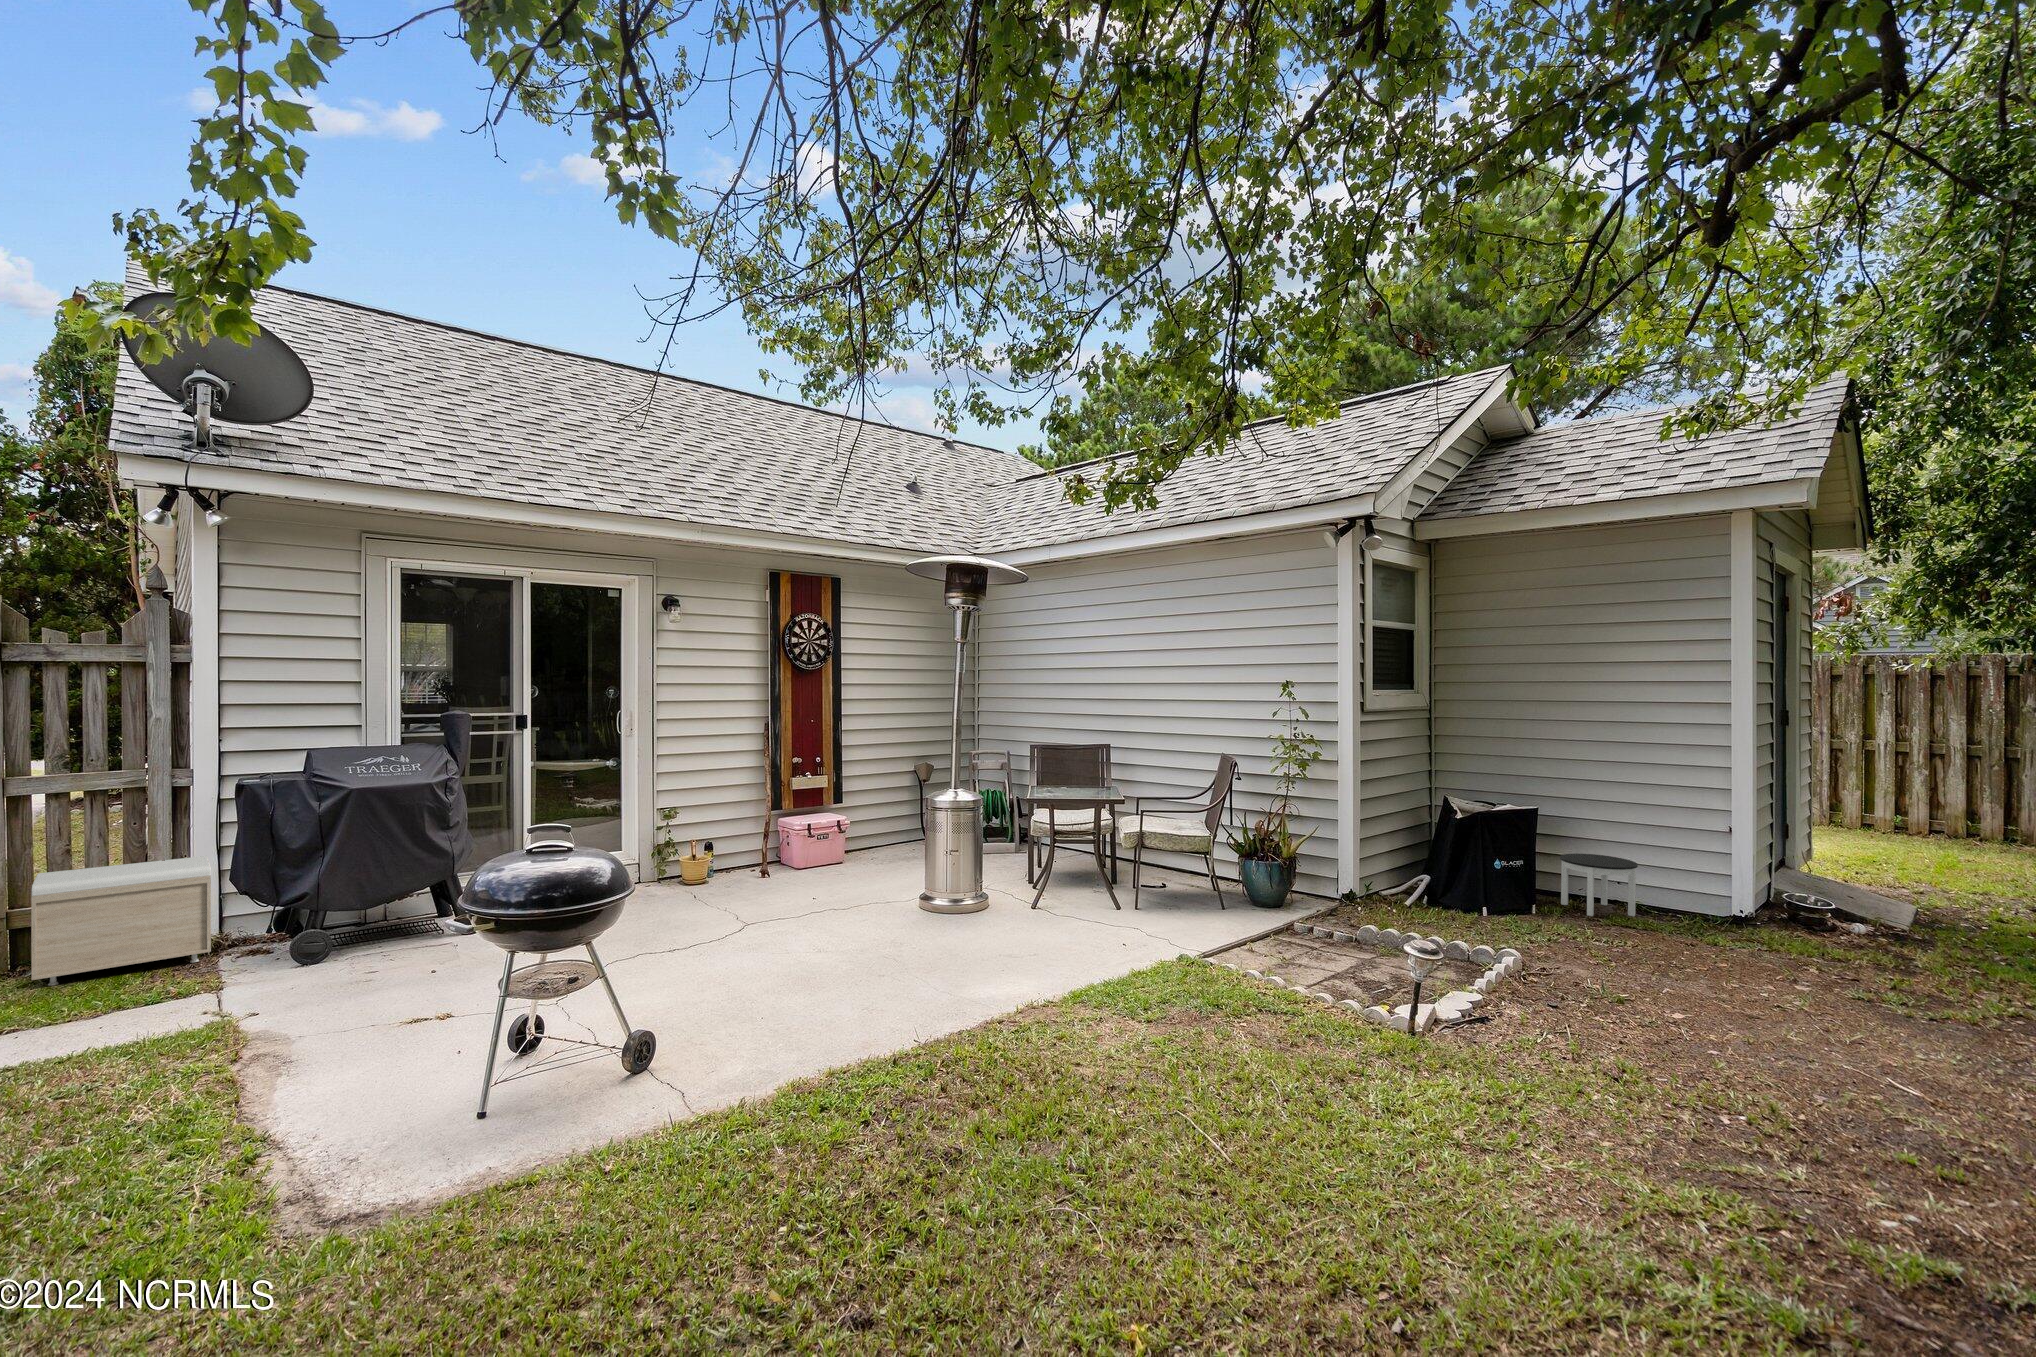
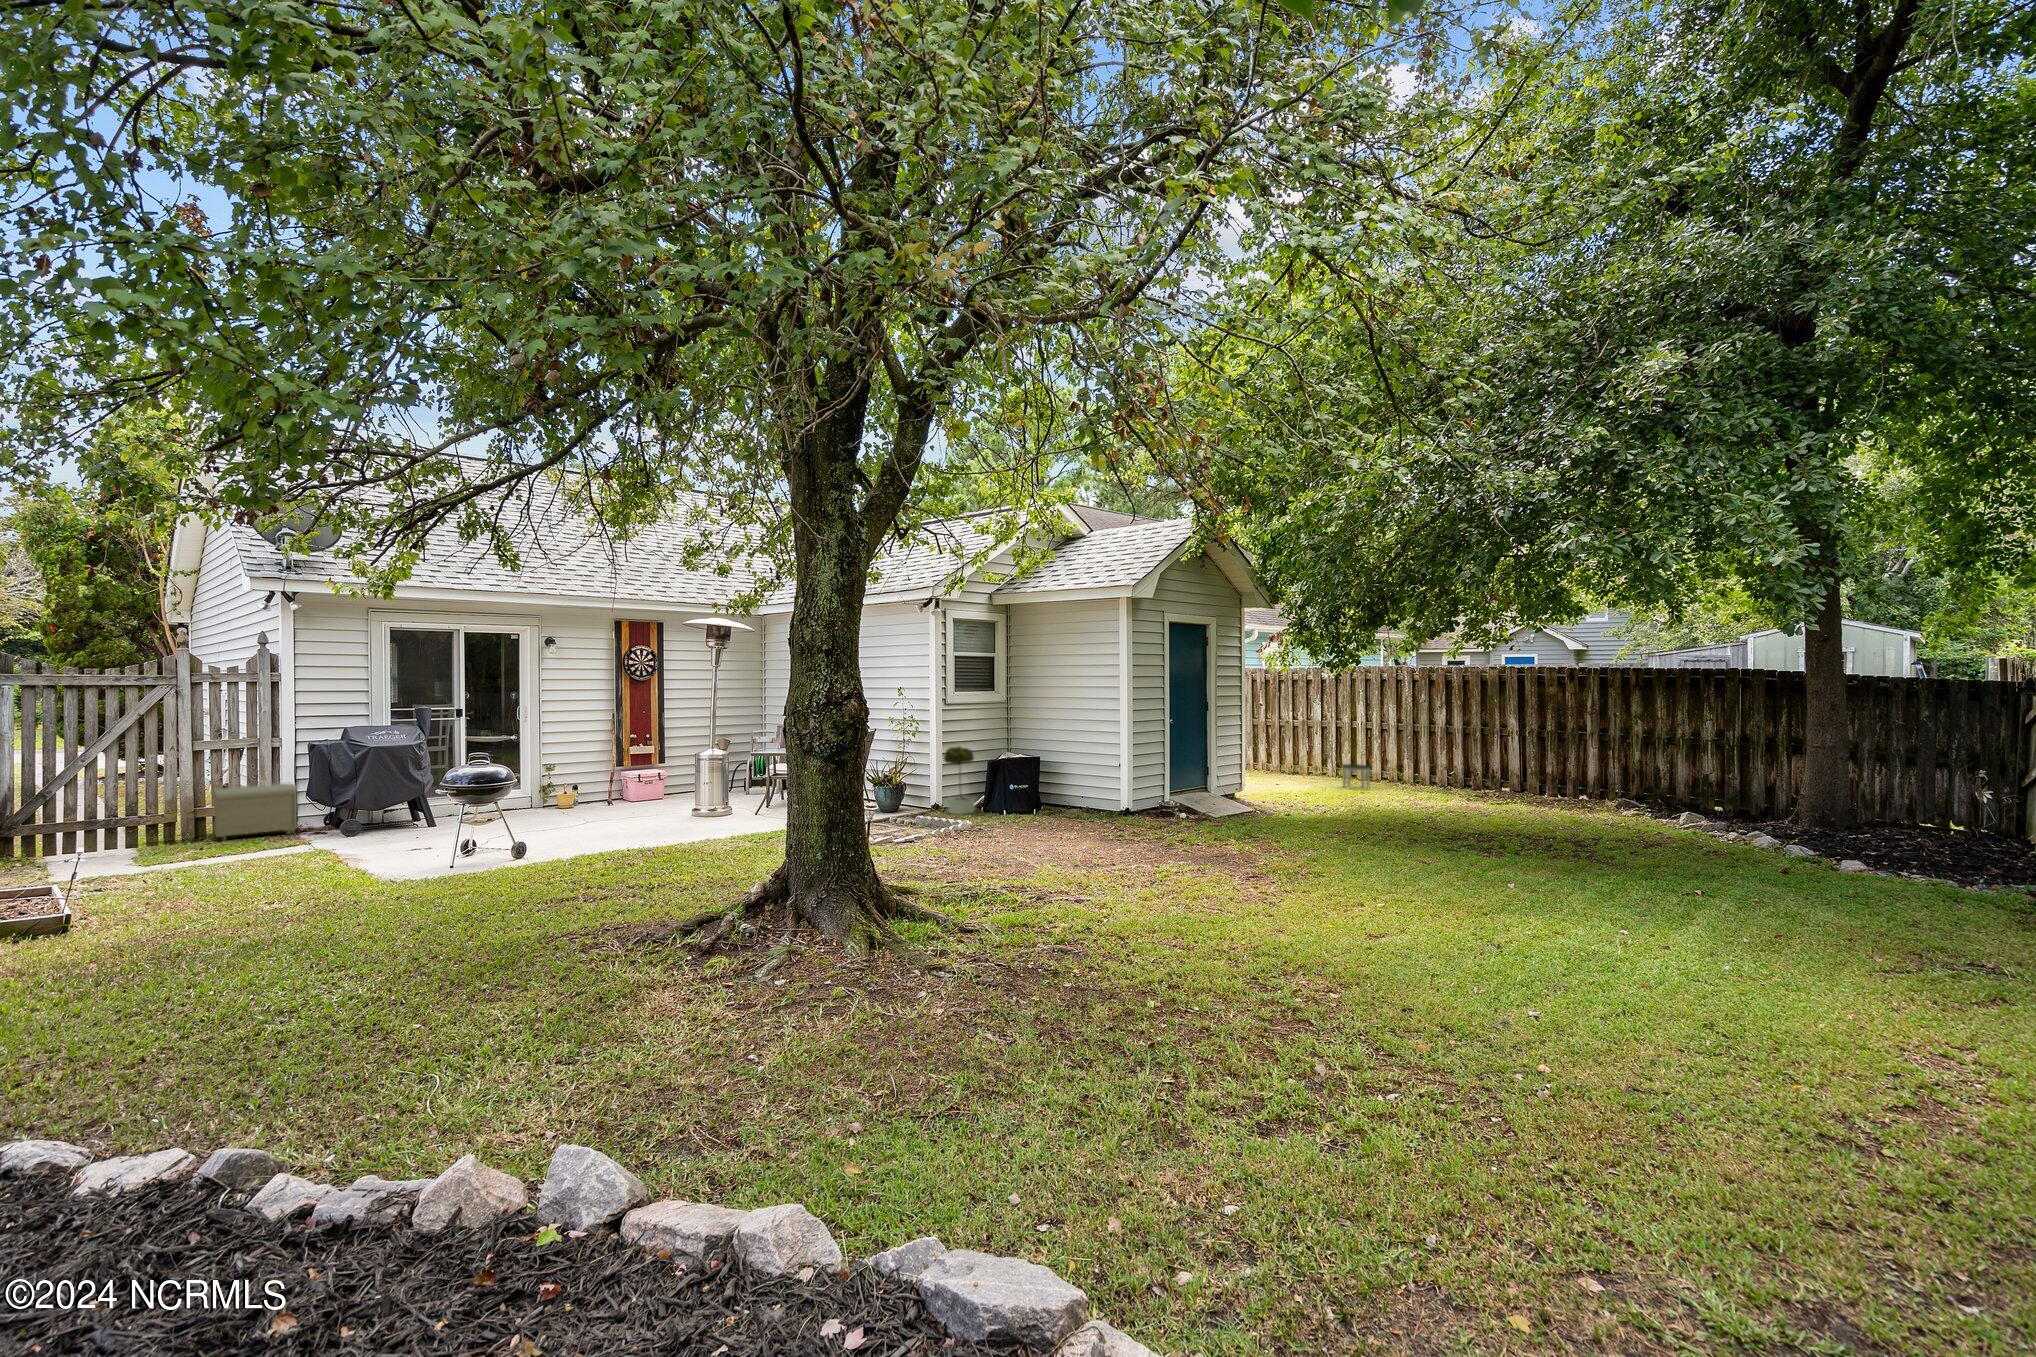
potted tree: none [1367,785,1423,910] -> present [944,747,975,815]
round table: present [1560,854,1638,916] -> present [1342,764,1371,789]

